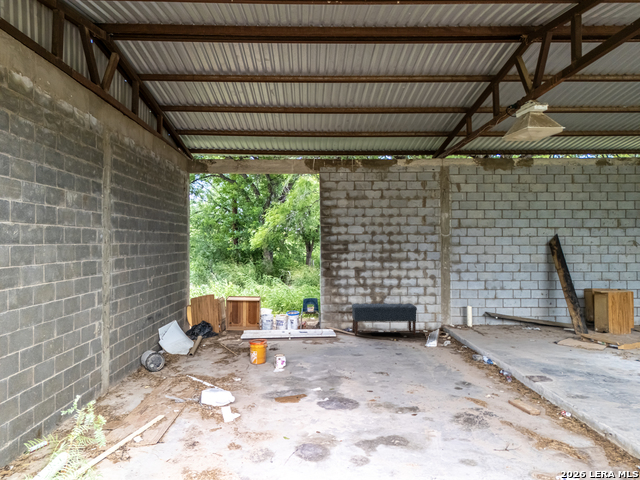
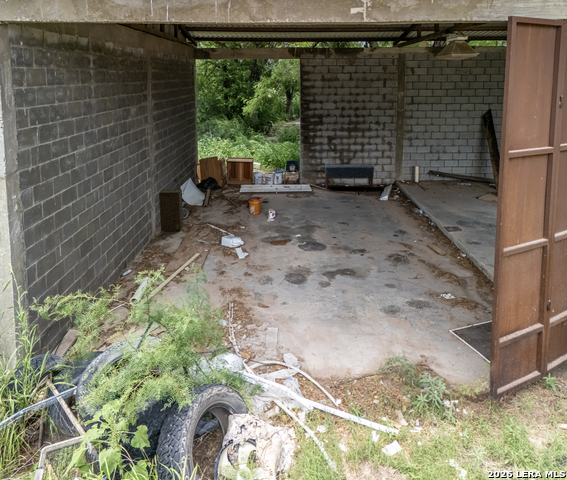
cardboard box: none [89,343,133,417] -> present [159,189,183,231]

